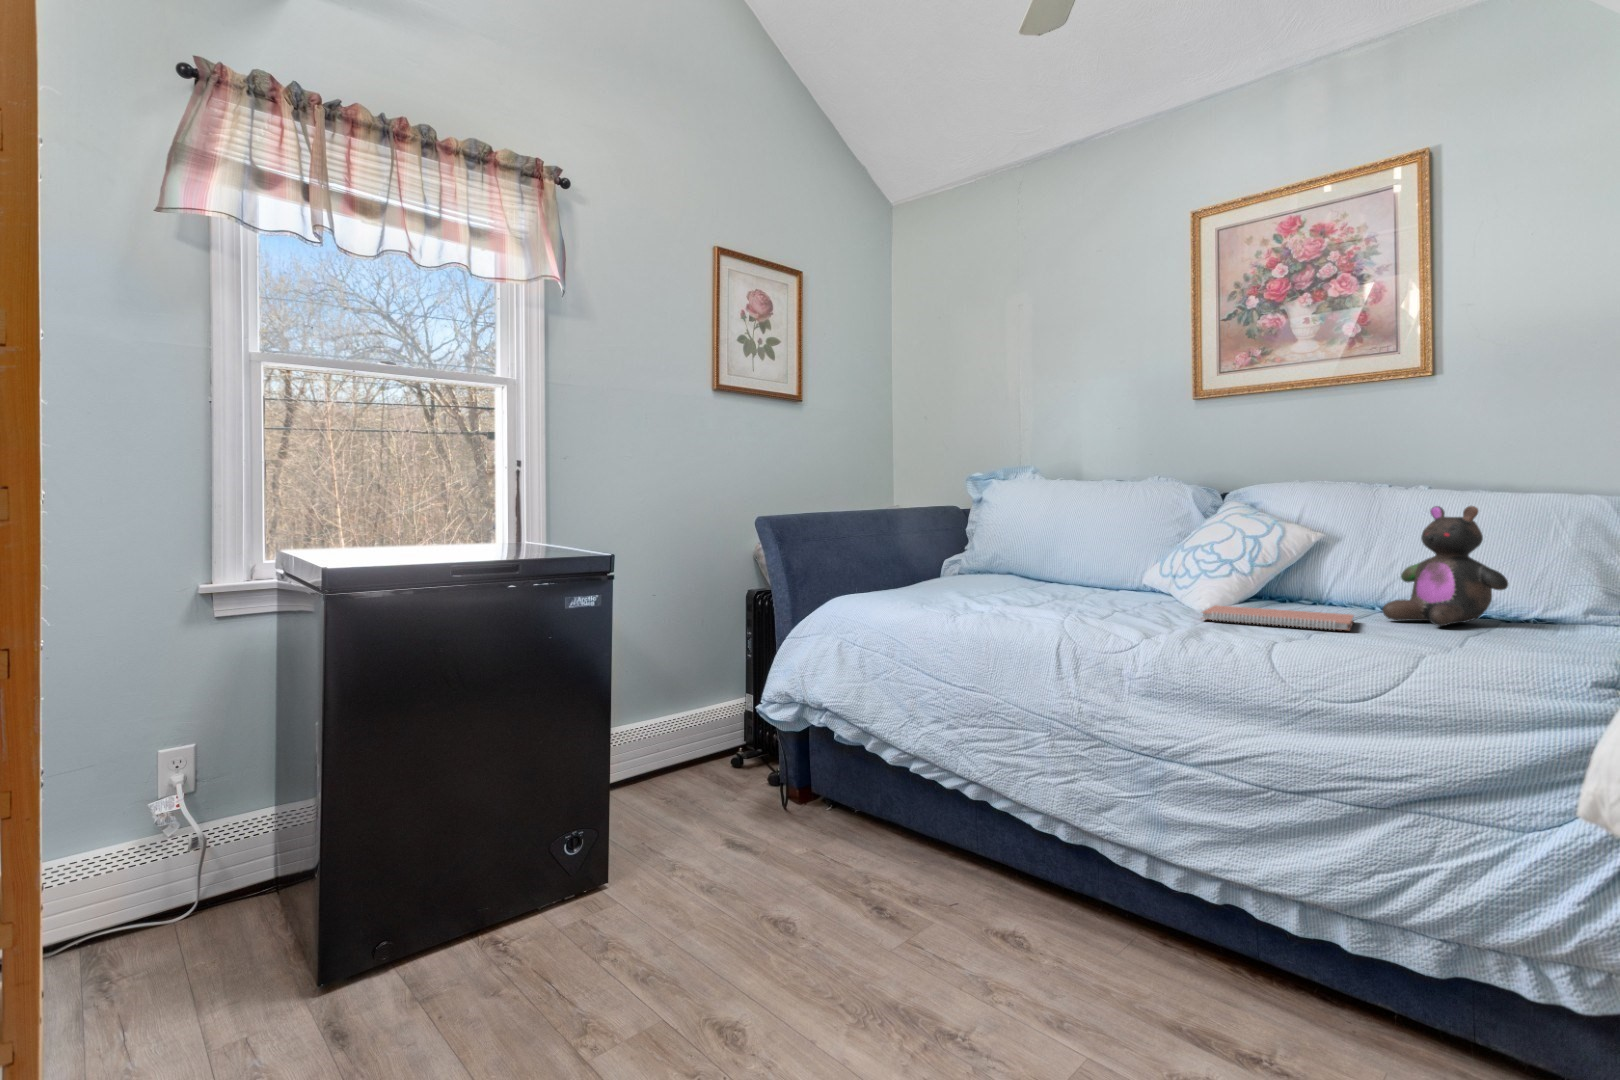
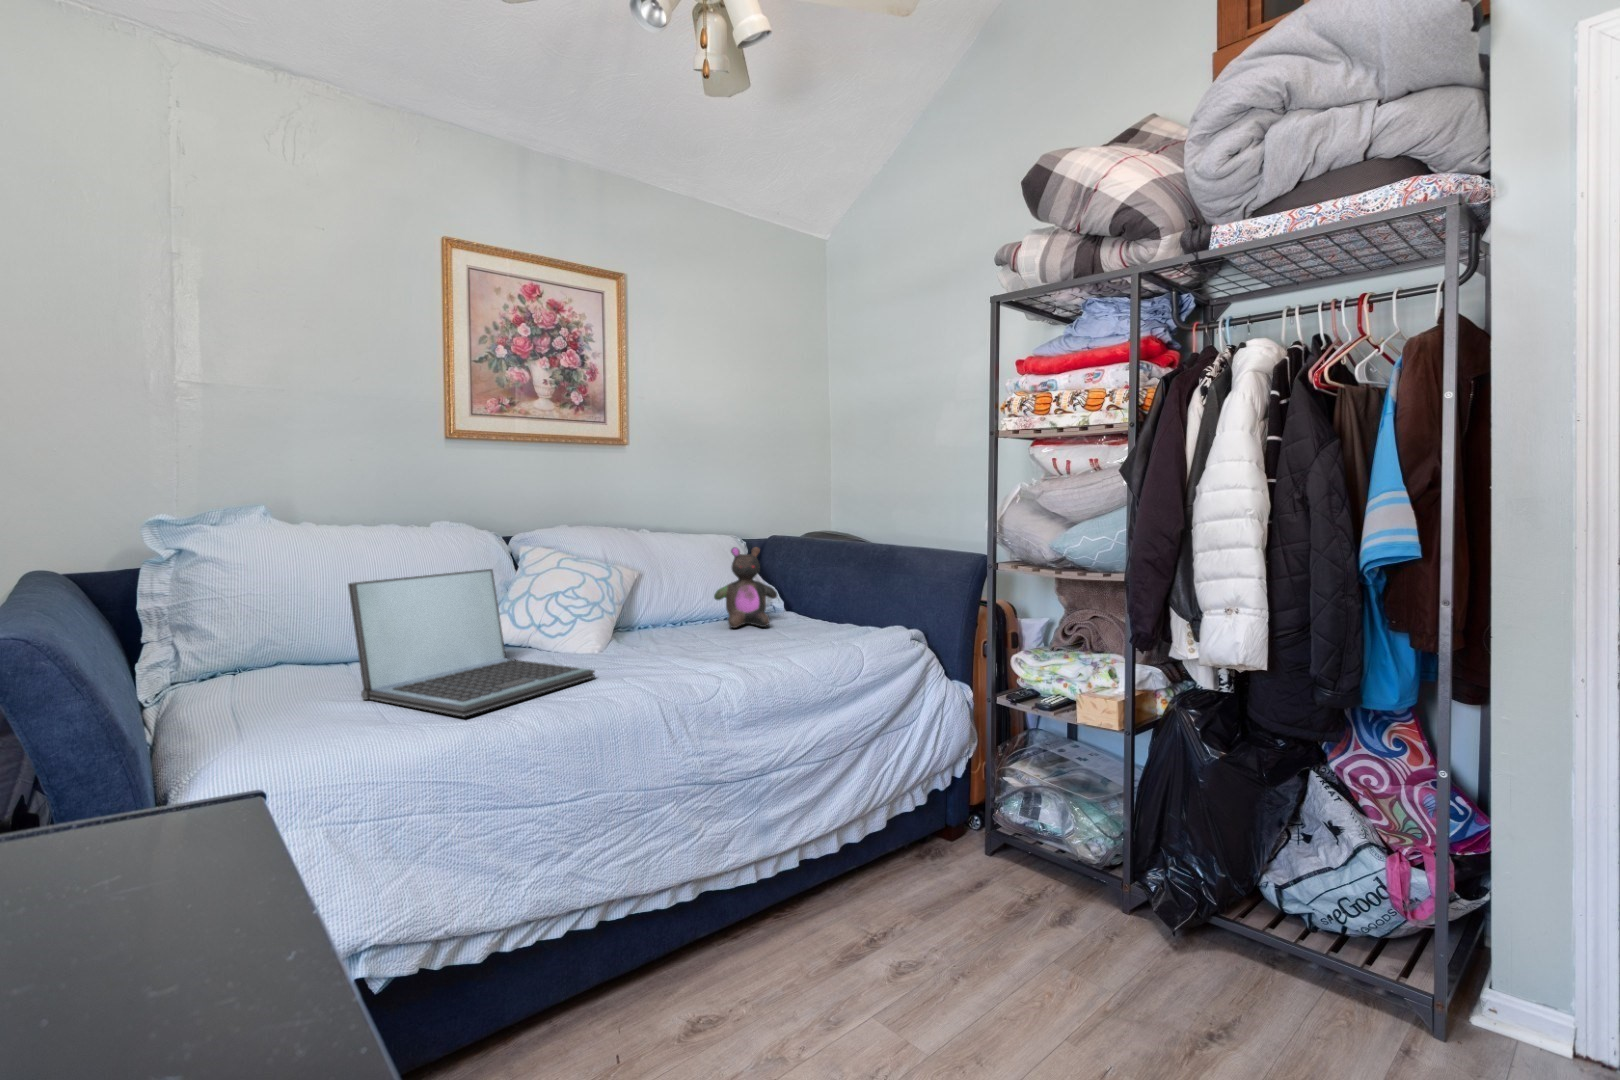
laptop: none [926,513,1072,610] -> present [348,569,595,716]
notebook: present [1202,605,1354,630] -> none [654,629,766,655]

